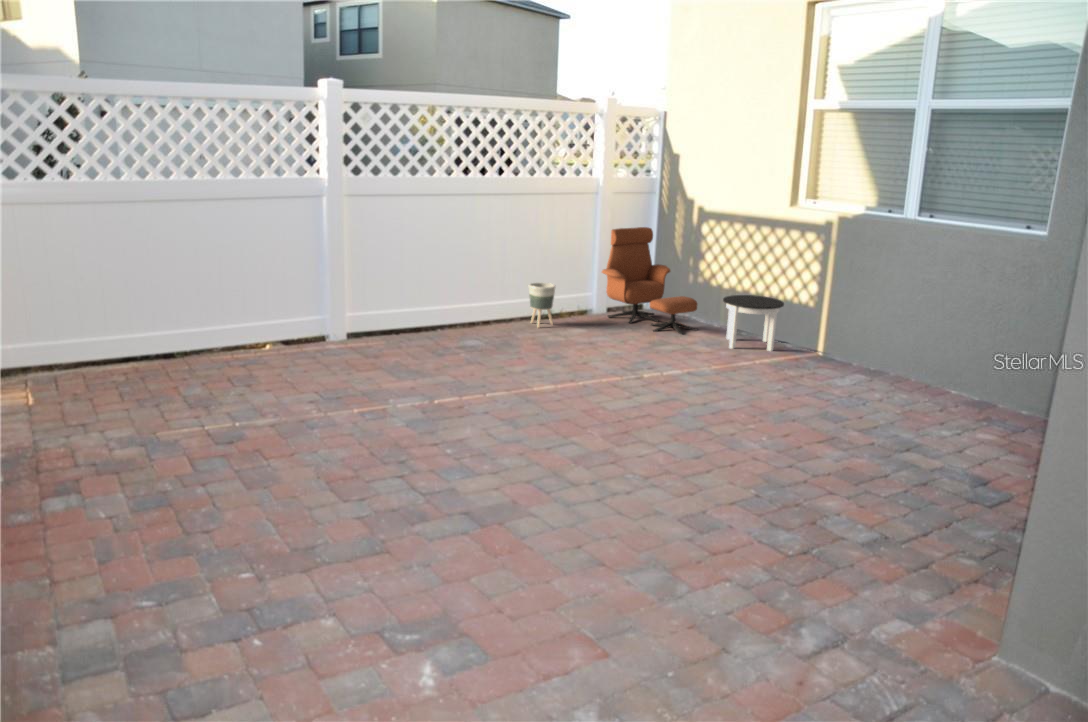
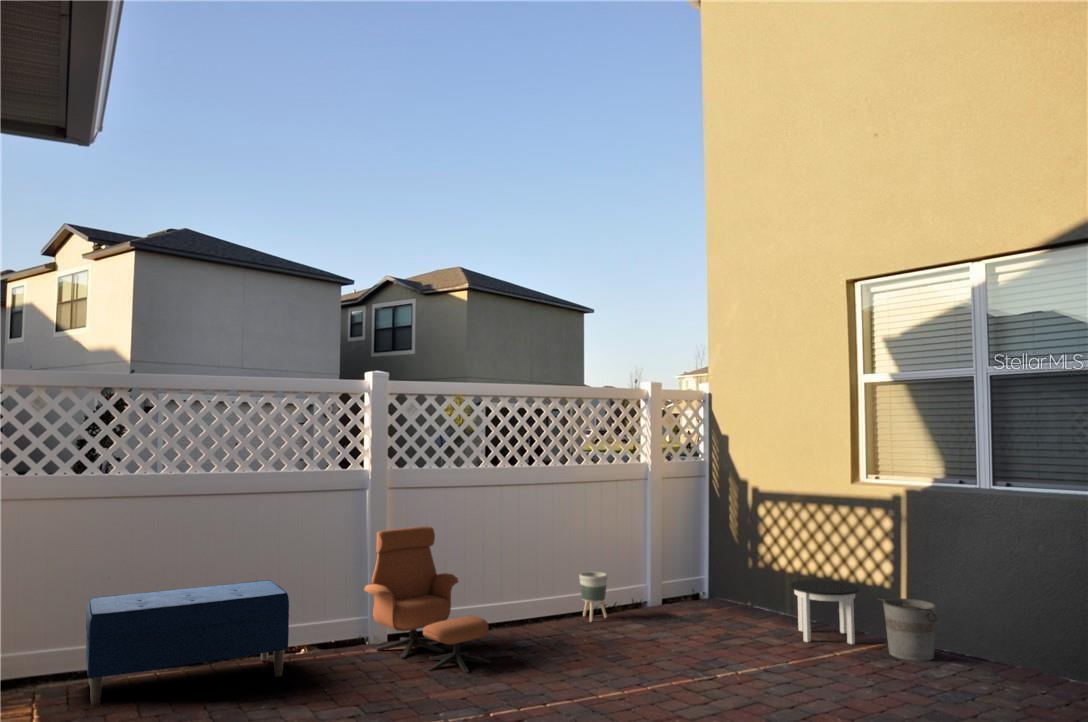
lounge chair: present [602,227,697,335] -> present [364,526,490,673]
bench: none [74,284,266,390] -> present [86,580,289,705]
bucket: none [797,313,847,366] -> present [878,598,937,661]

